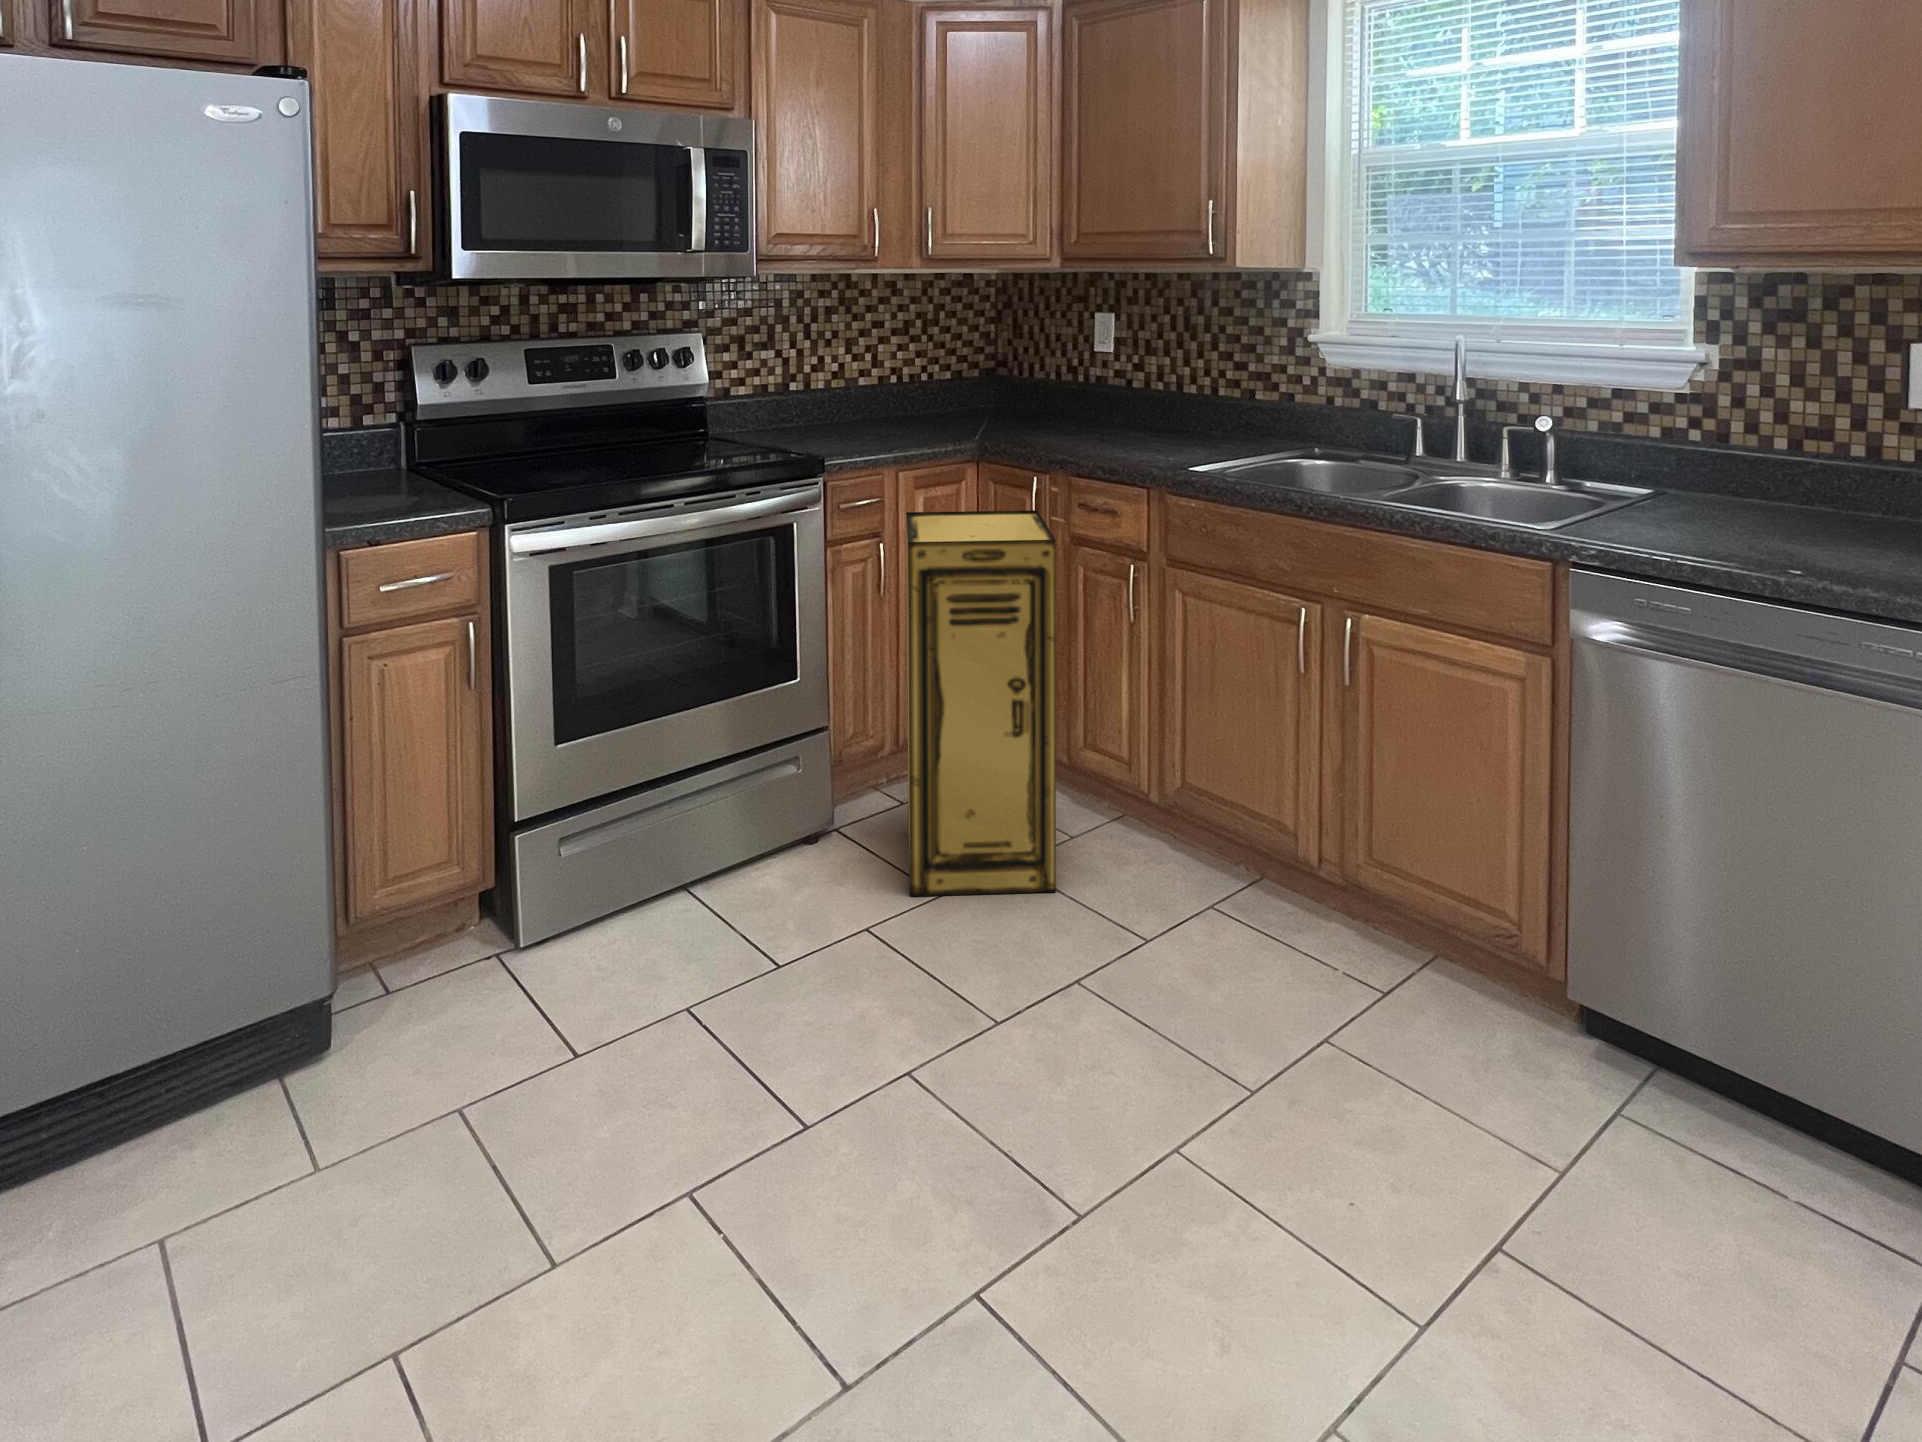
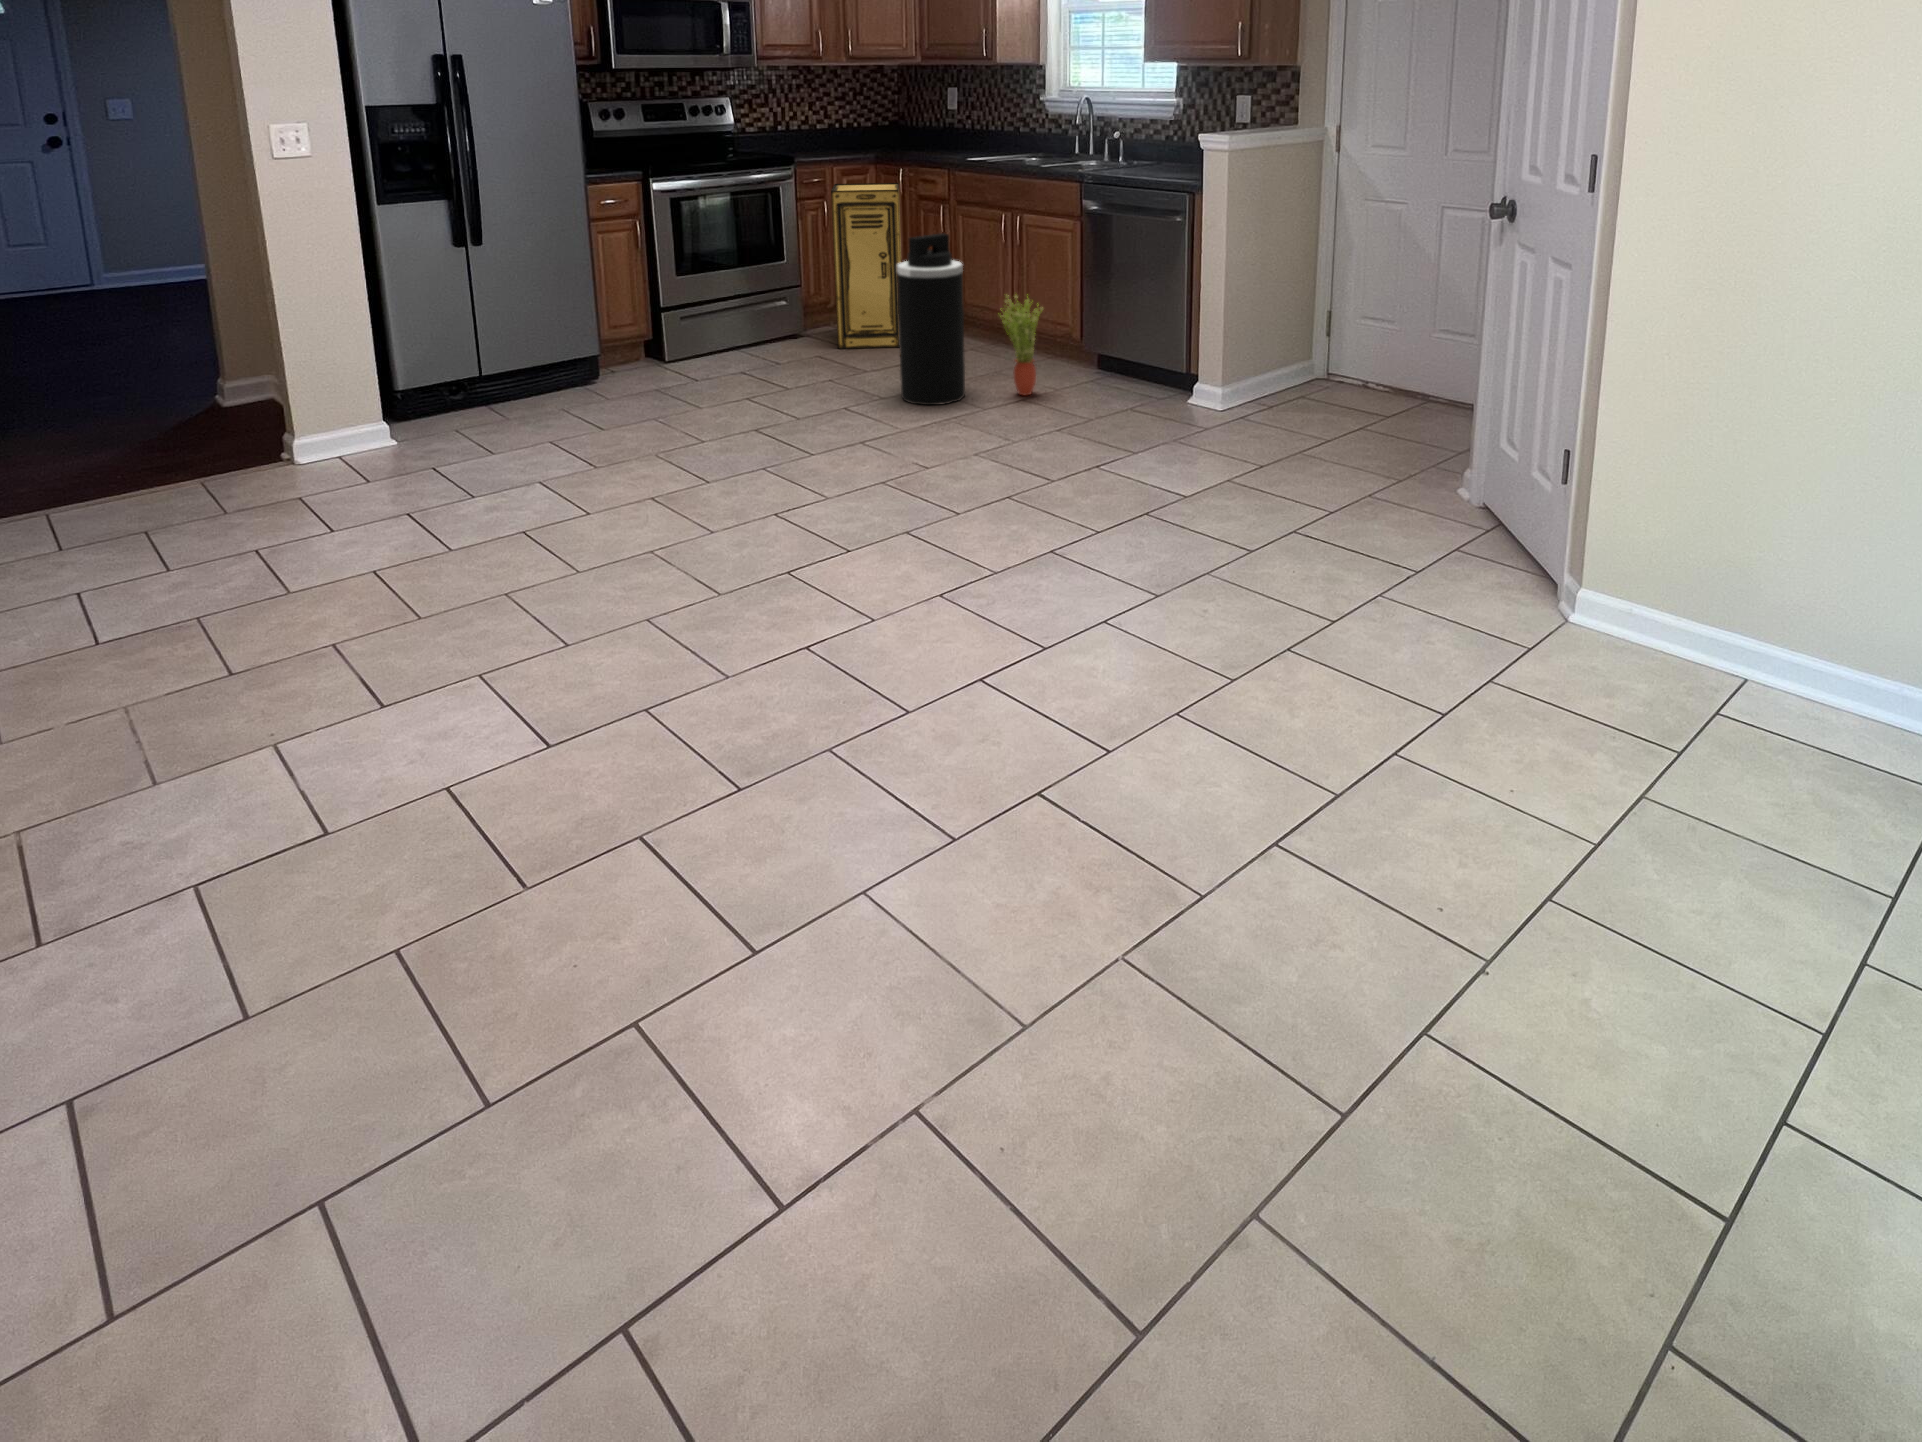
trash can: none [1132,725,1326,1293] -> present [897,233,965,405]
potted plant: none [1429,908,1571,1224] -> present [1000,296,1042,395]

